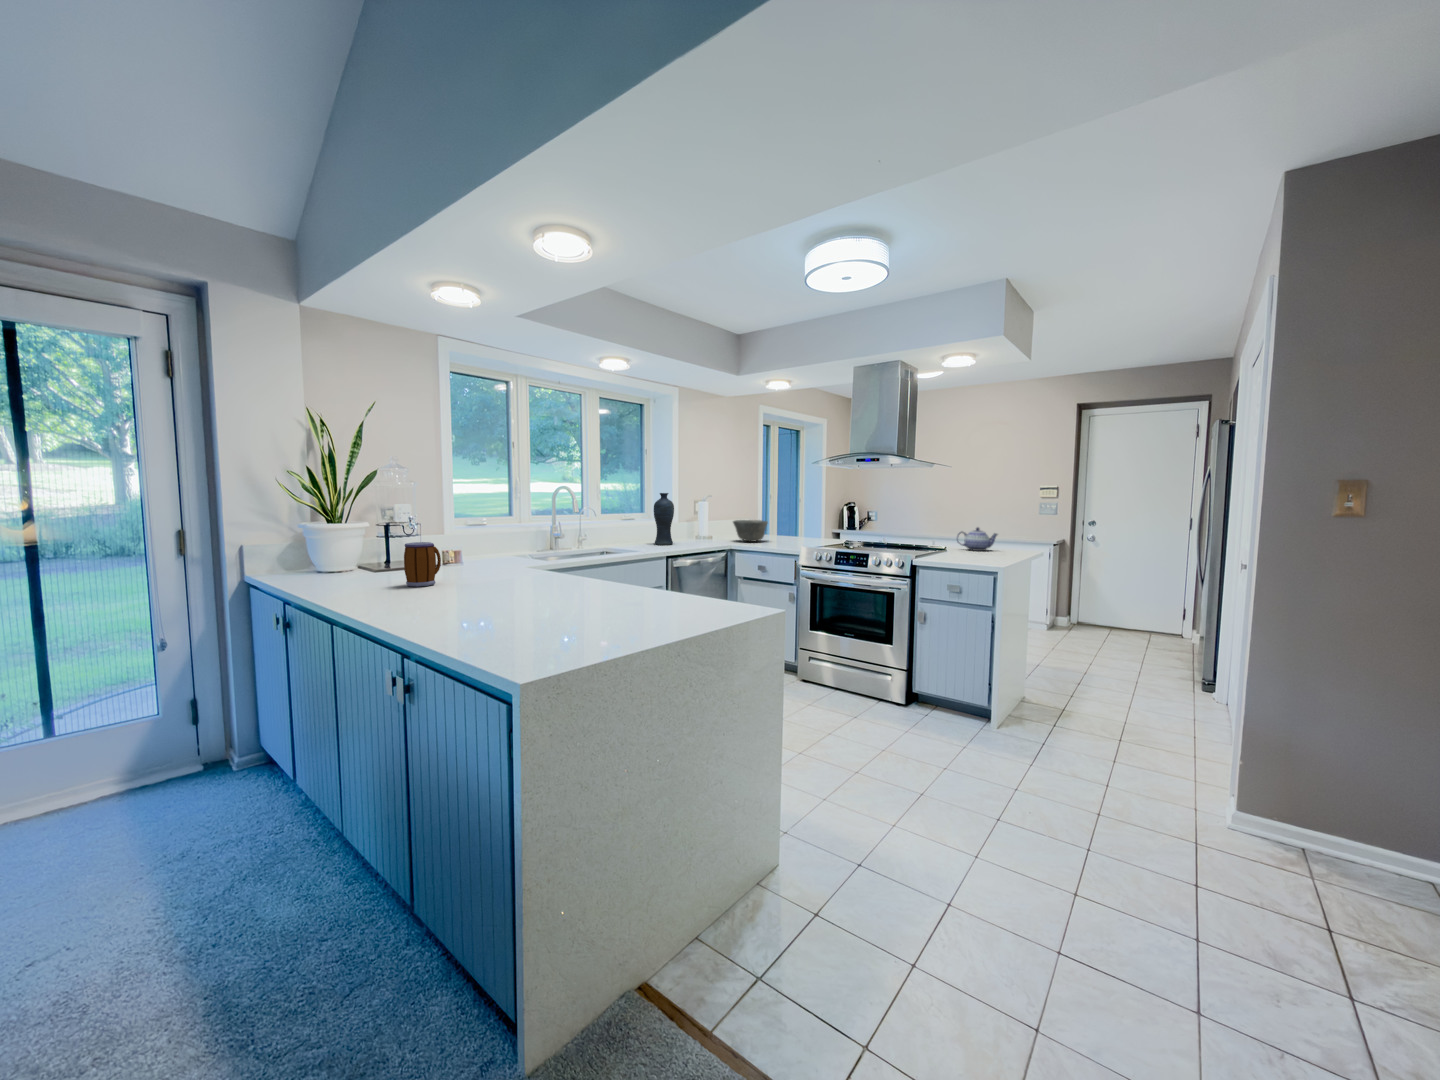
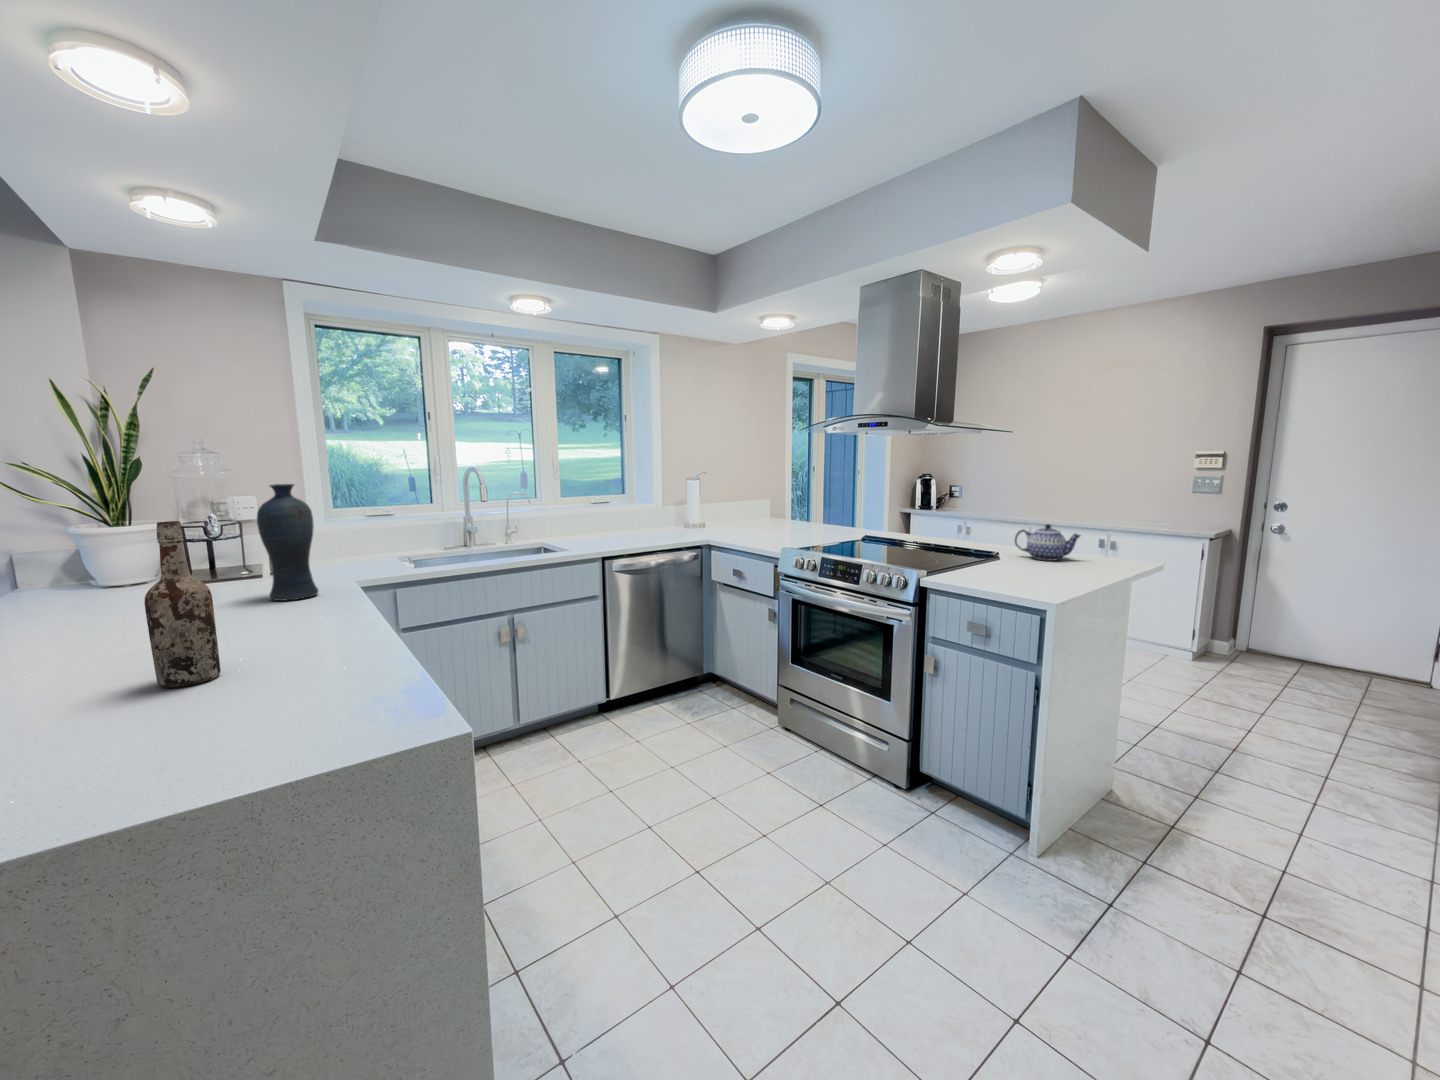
vase: present [654,493,674,545] -> present [257,484,318,601]
wine bottle: none [579,500,610,598] -> present [145,521,221,688]
bowl: present [733,520,768,542] -> none [714,506,761,535]
mug: present [404,542,441,587] -> none [42,569,118,634]

